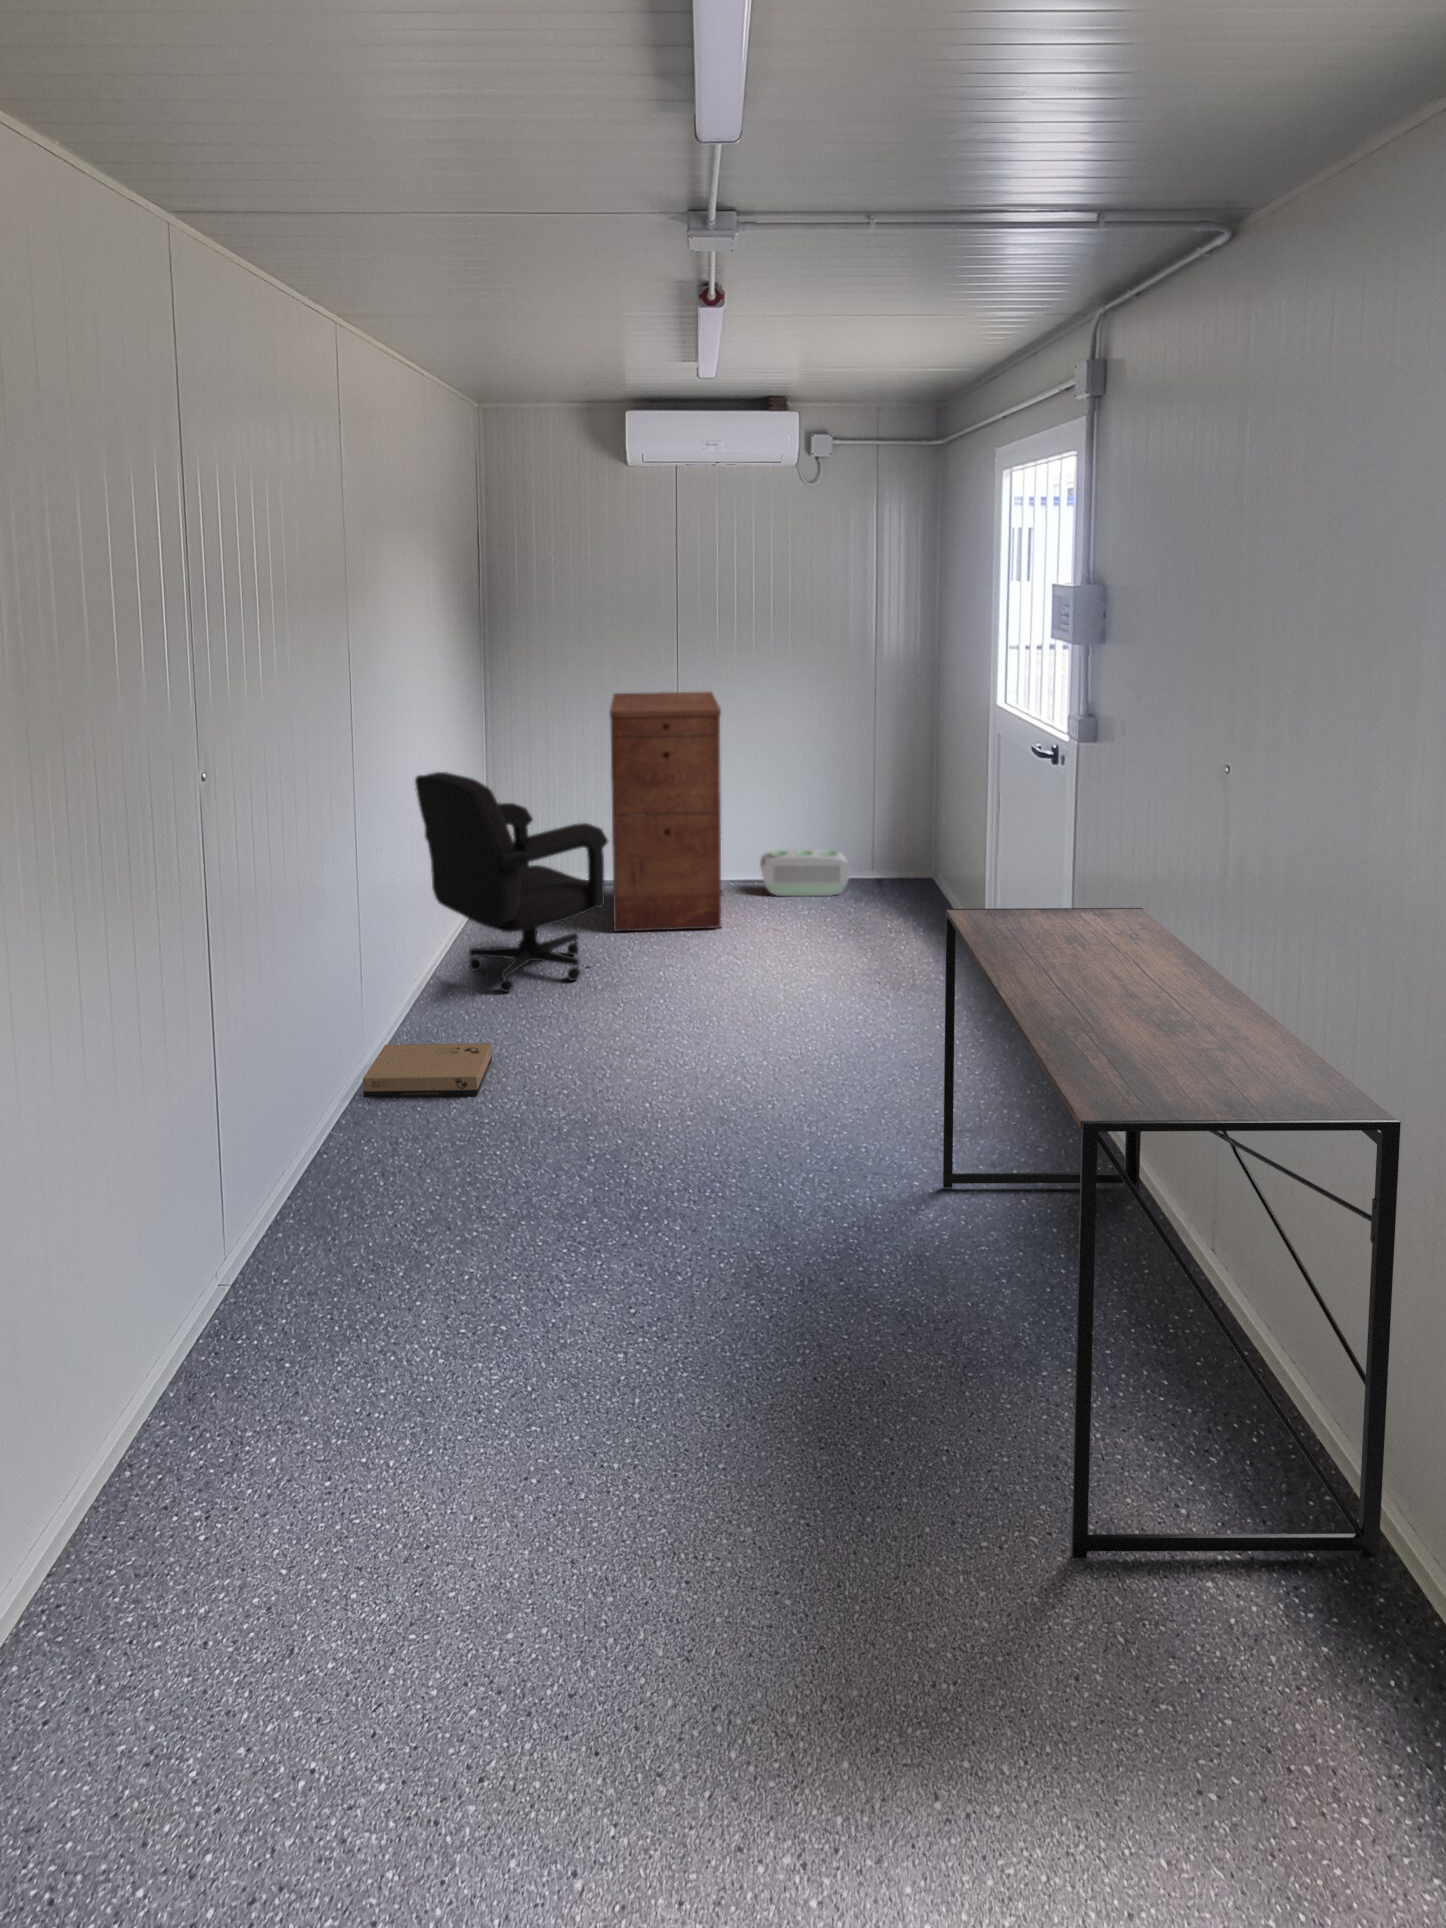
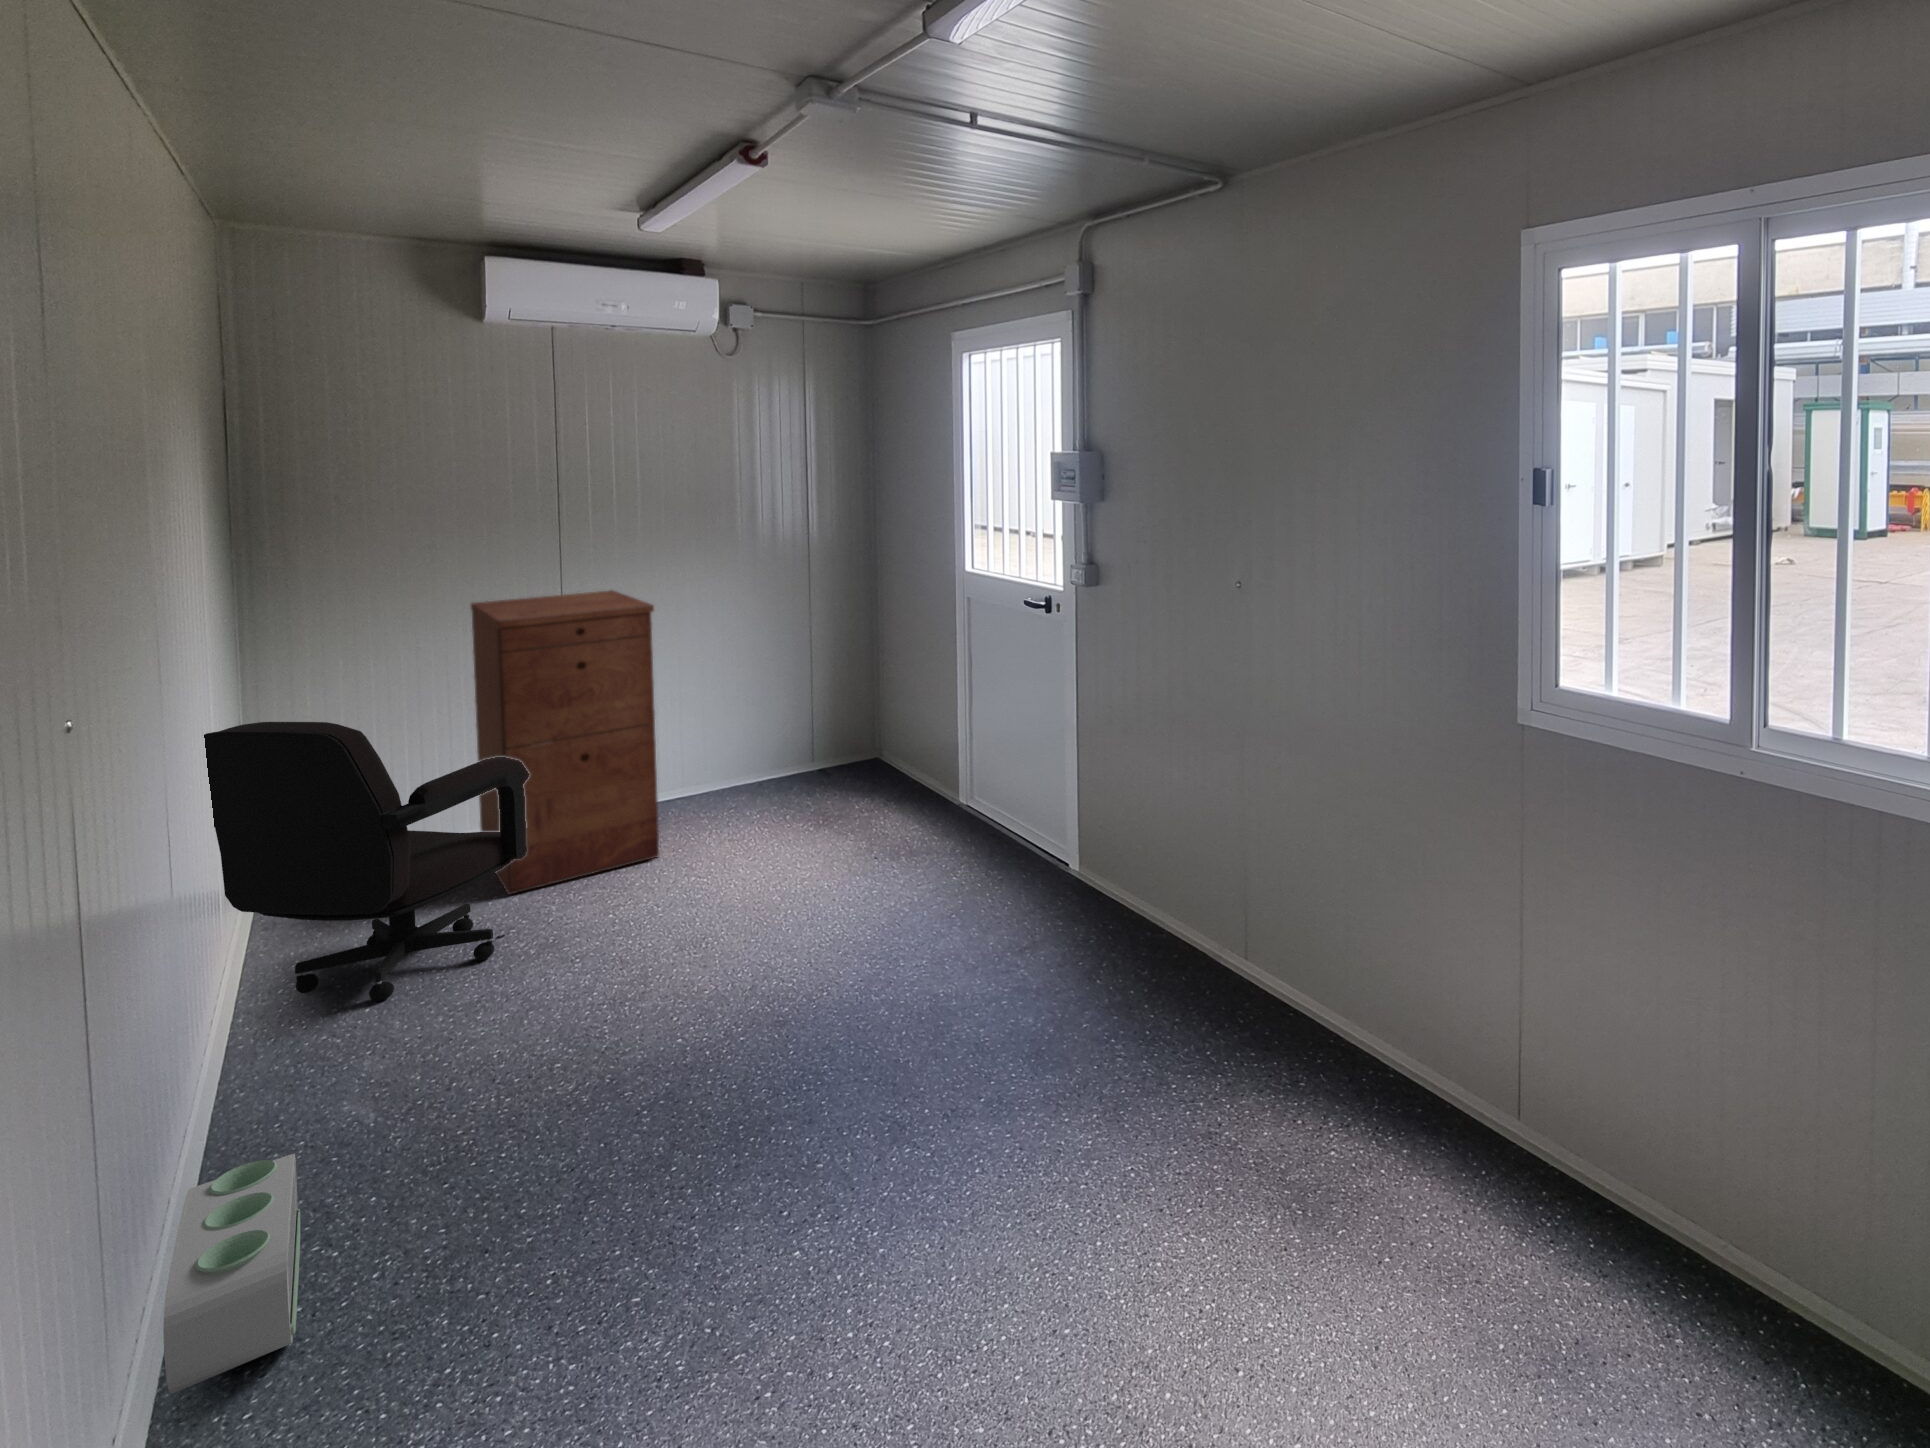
air purifier: present [760,849,850,896] -> present [163,1154,300,1394]
desk: present [943,908,1401,1558] -> none [1022,712,1408,1187]
cardboard box: present [363,1043,492,1097] -> none [211,1053,421,1187]

